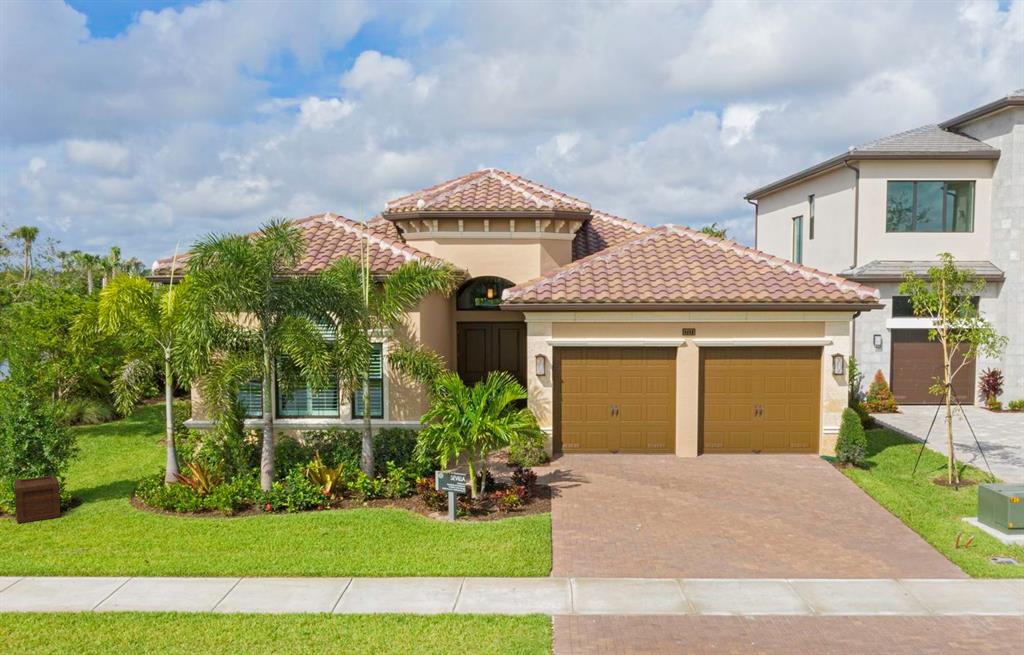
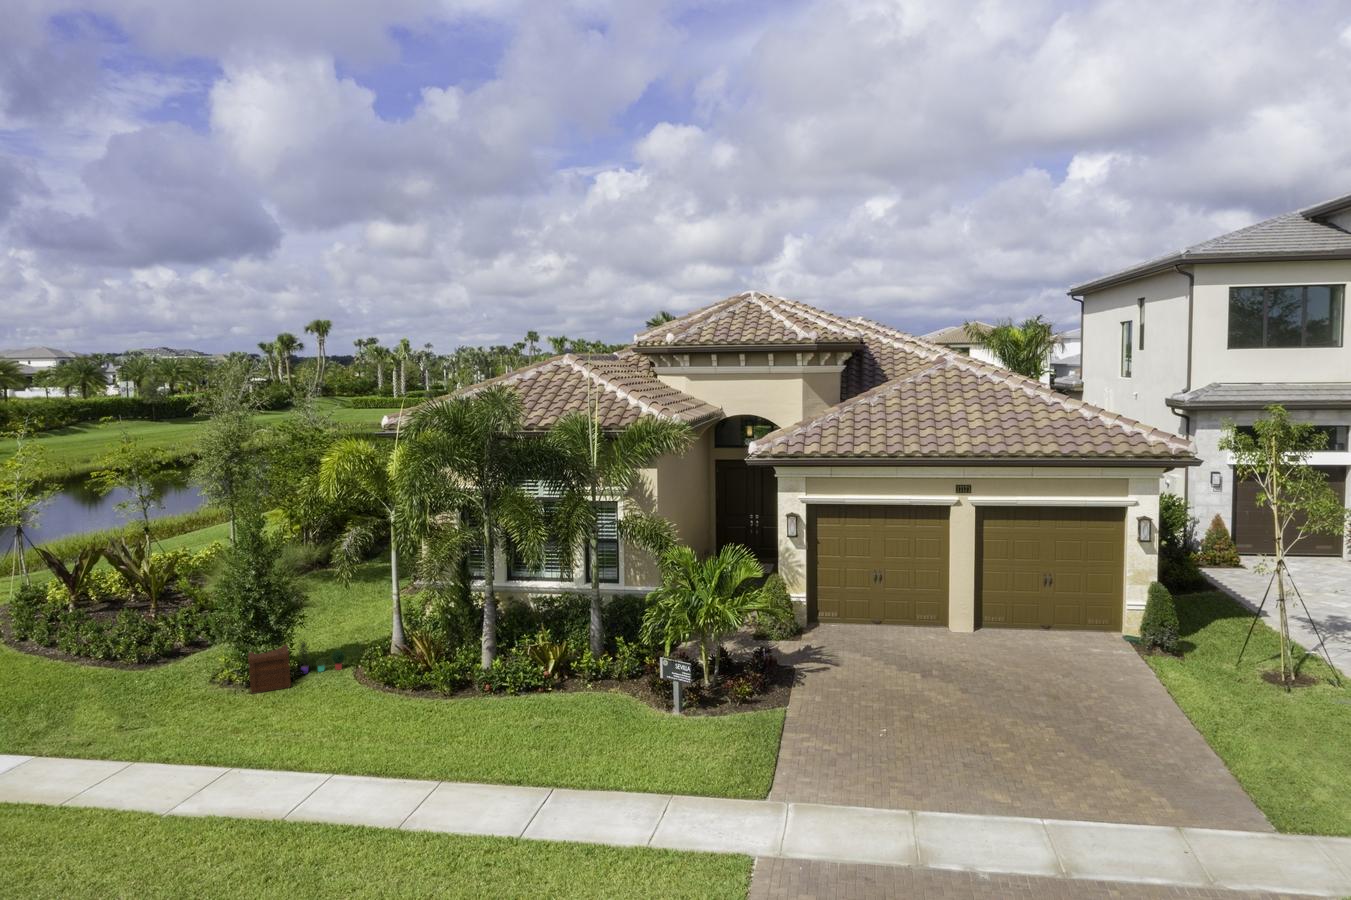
potted plant: none [64,471,115,507] -> present [298,639,345,673]

